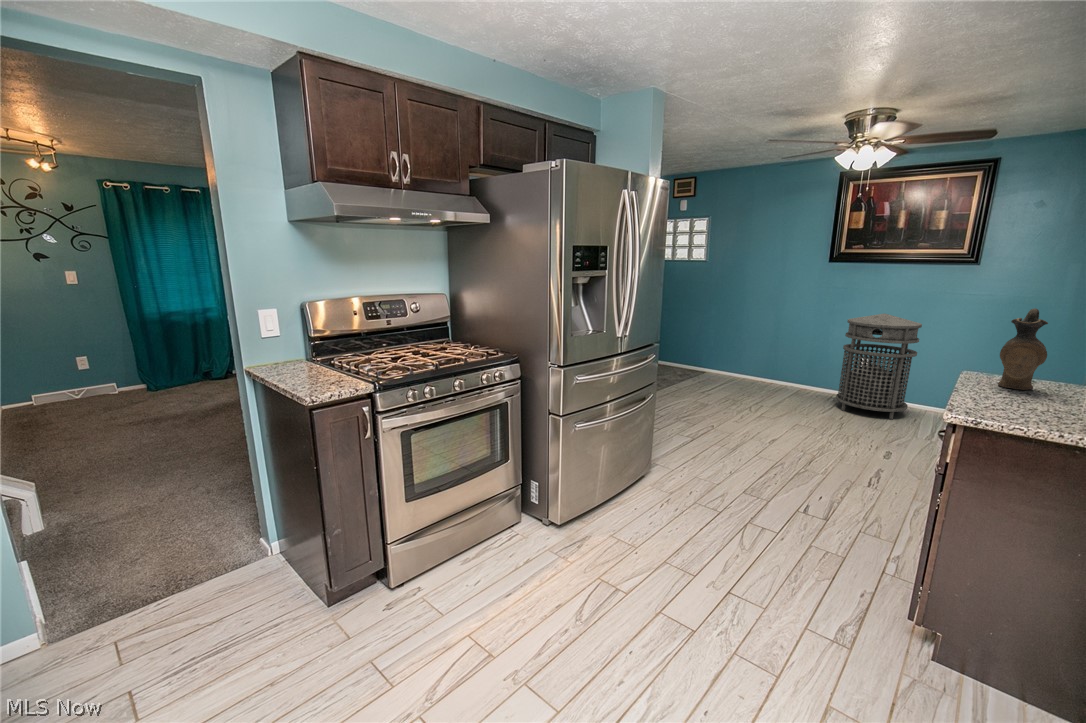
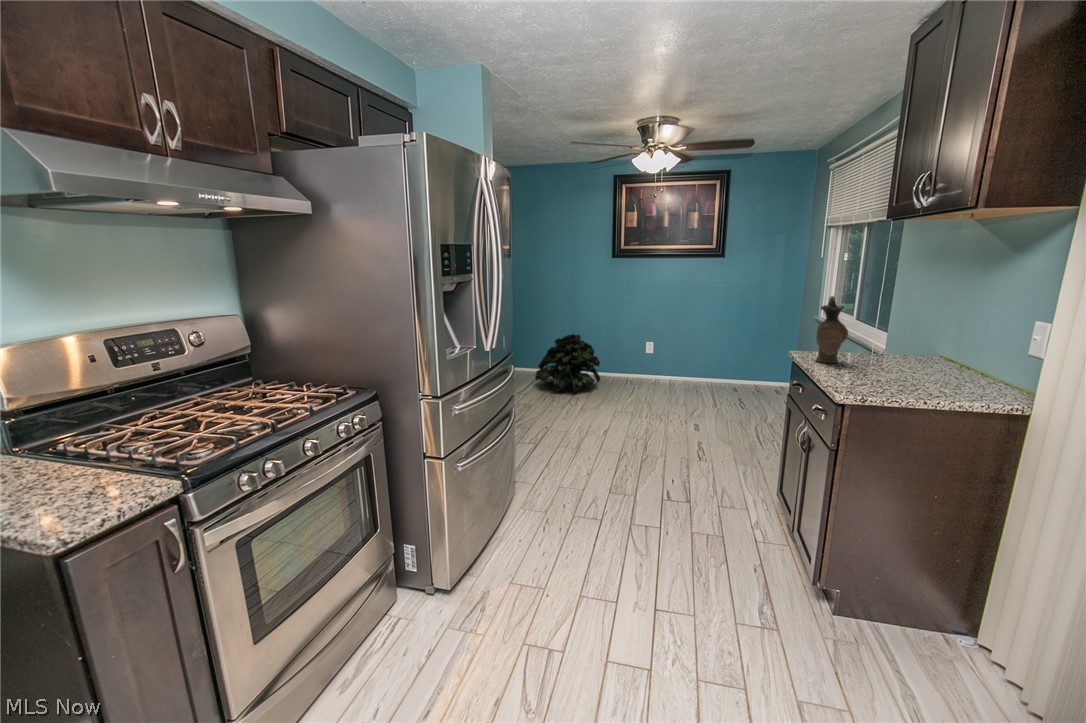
trash can: present [836,314,922,419] -> none [635,302,693,396]
potted plant: none [725,339,797,397] -> present [535,334,600,392]

